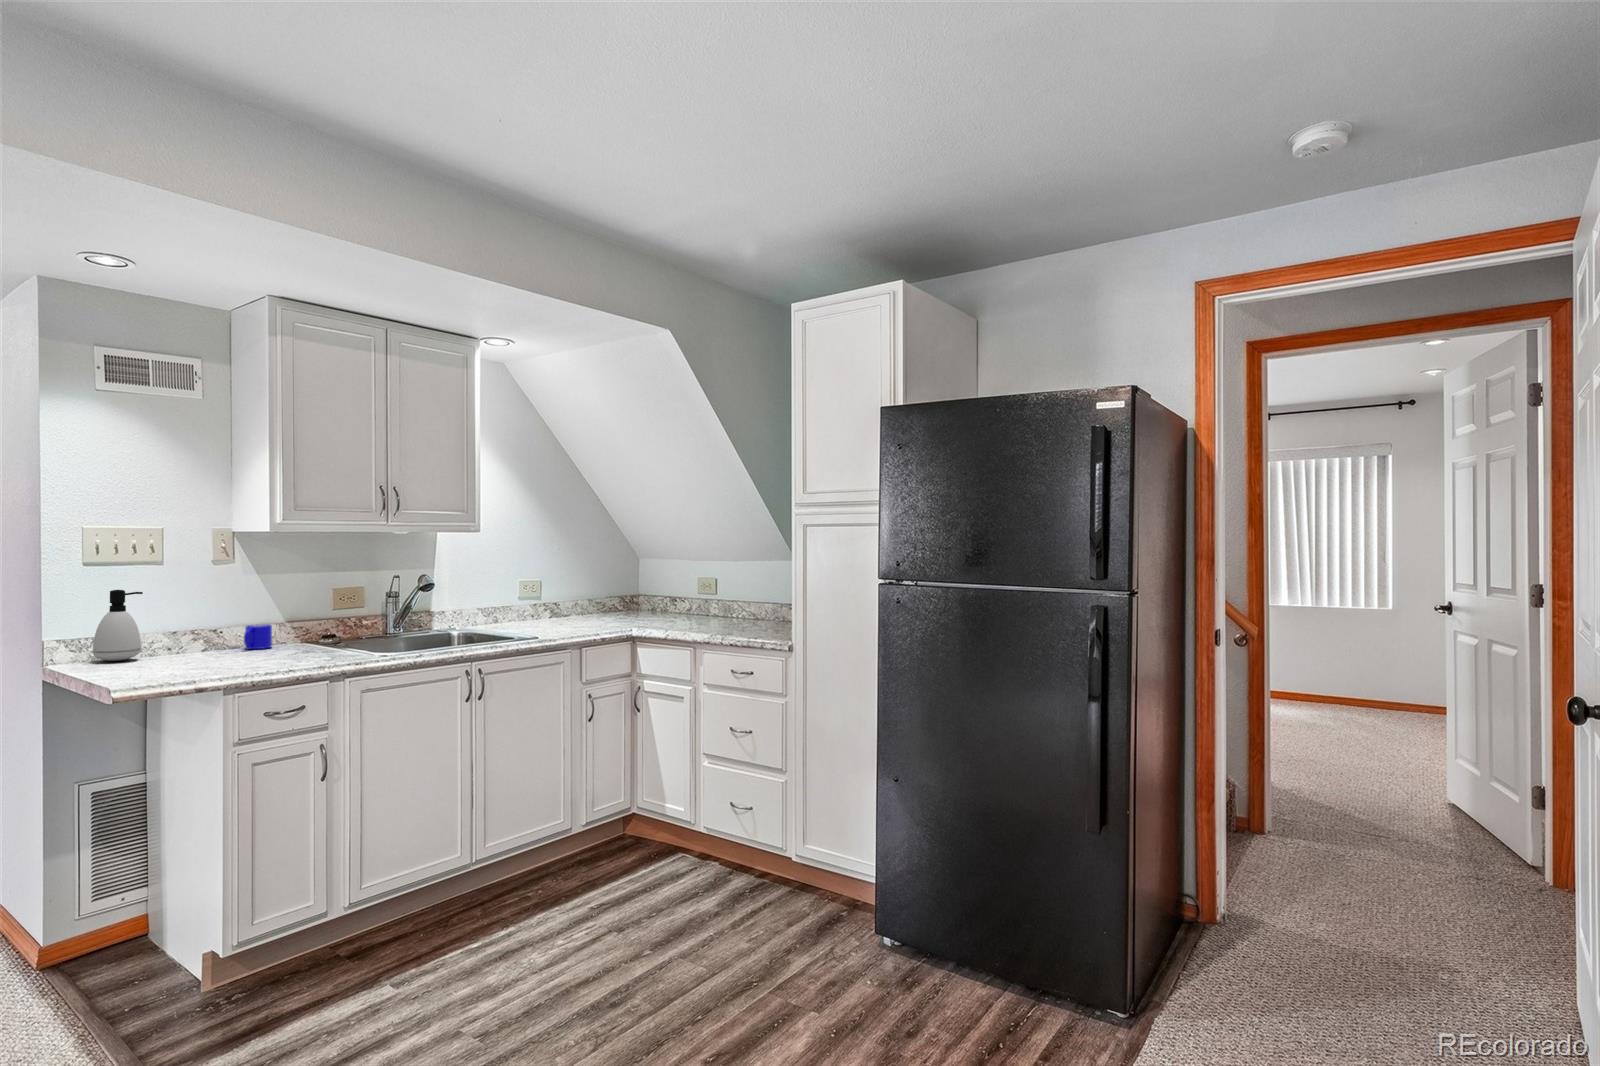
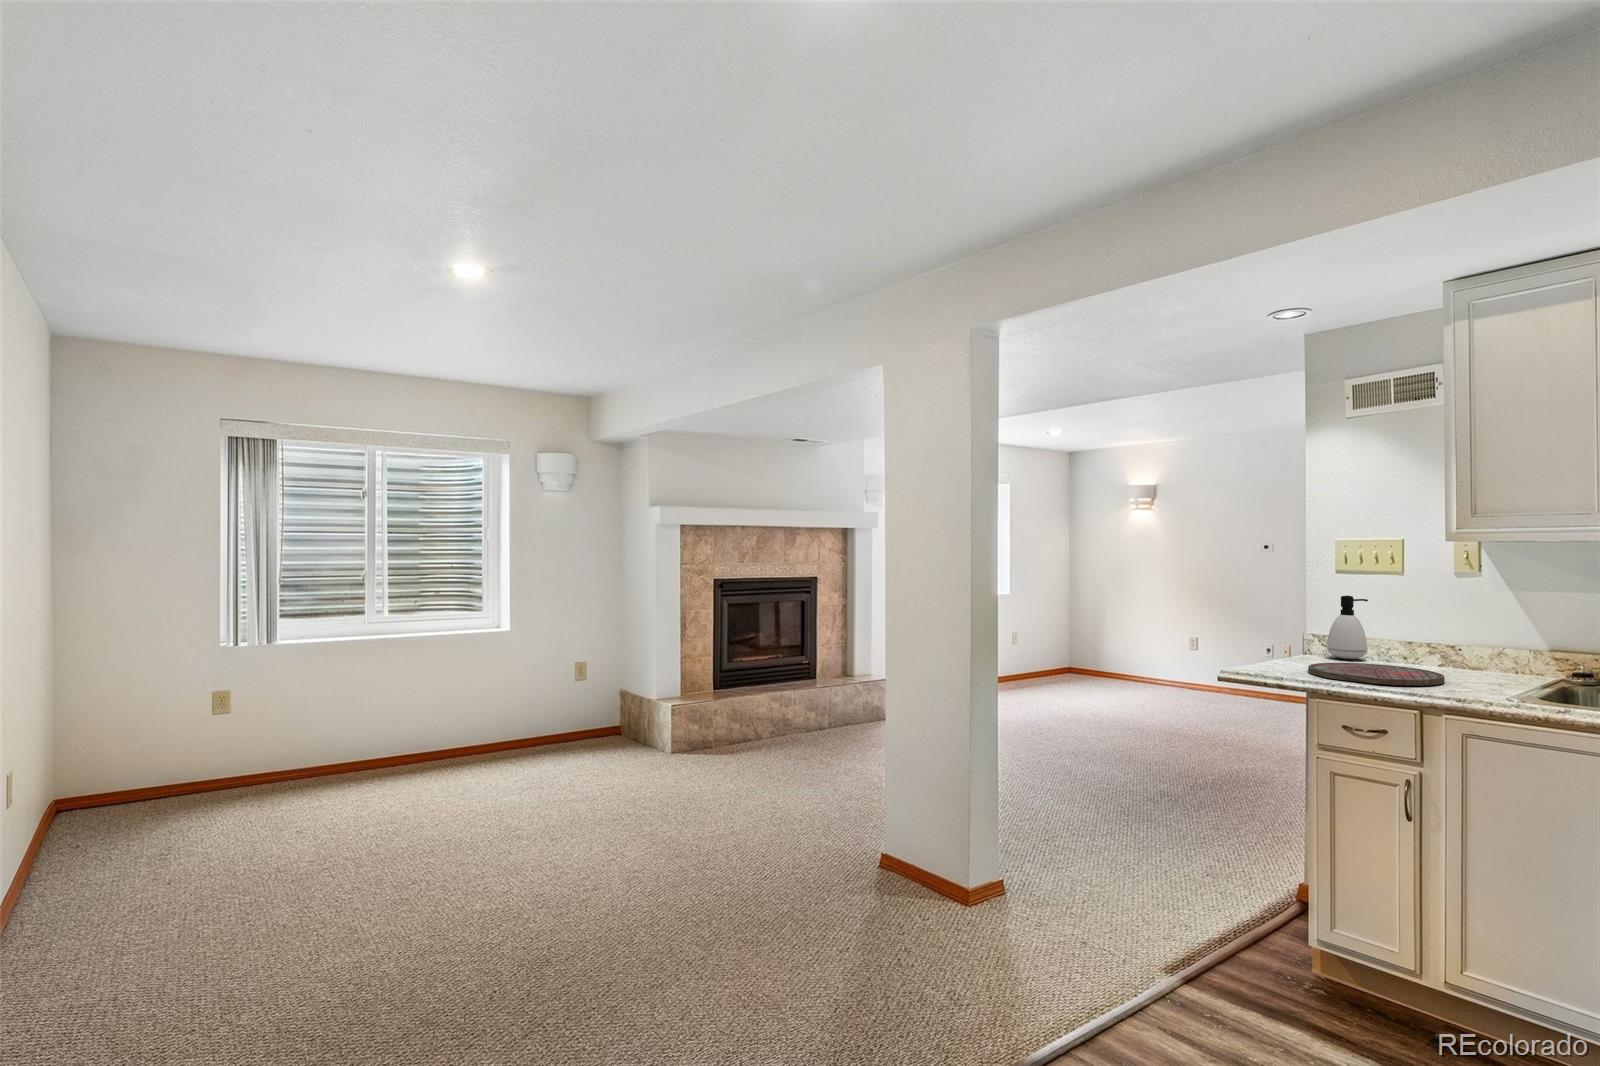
mug: present [244,624,272,649] -> none [1466,647,1512,676]
cutting board: none [156,652,294,674] -> present [1308,663,1444,686]

